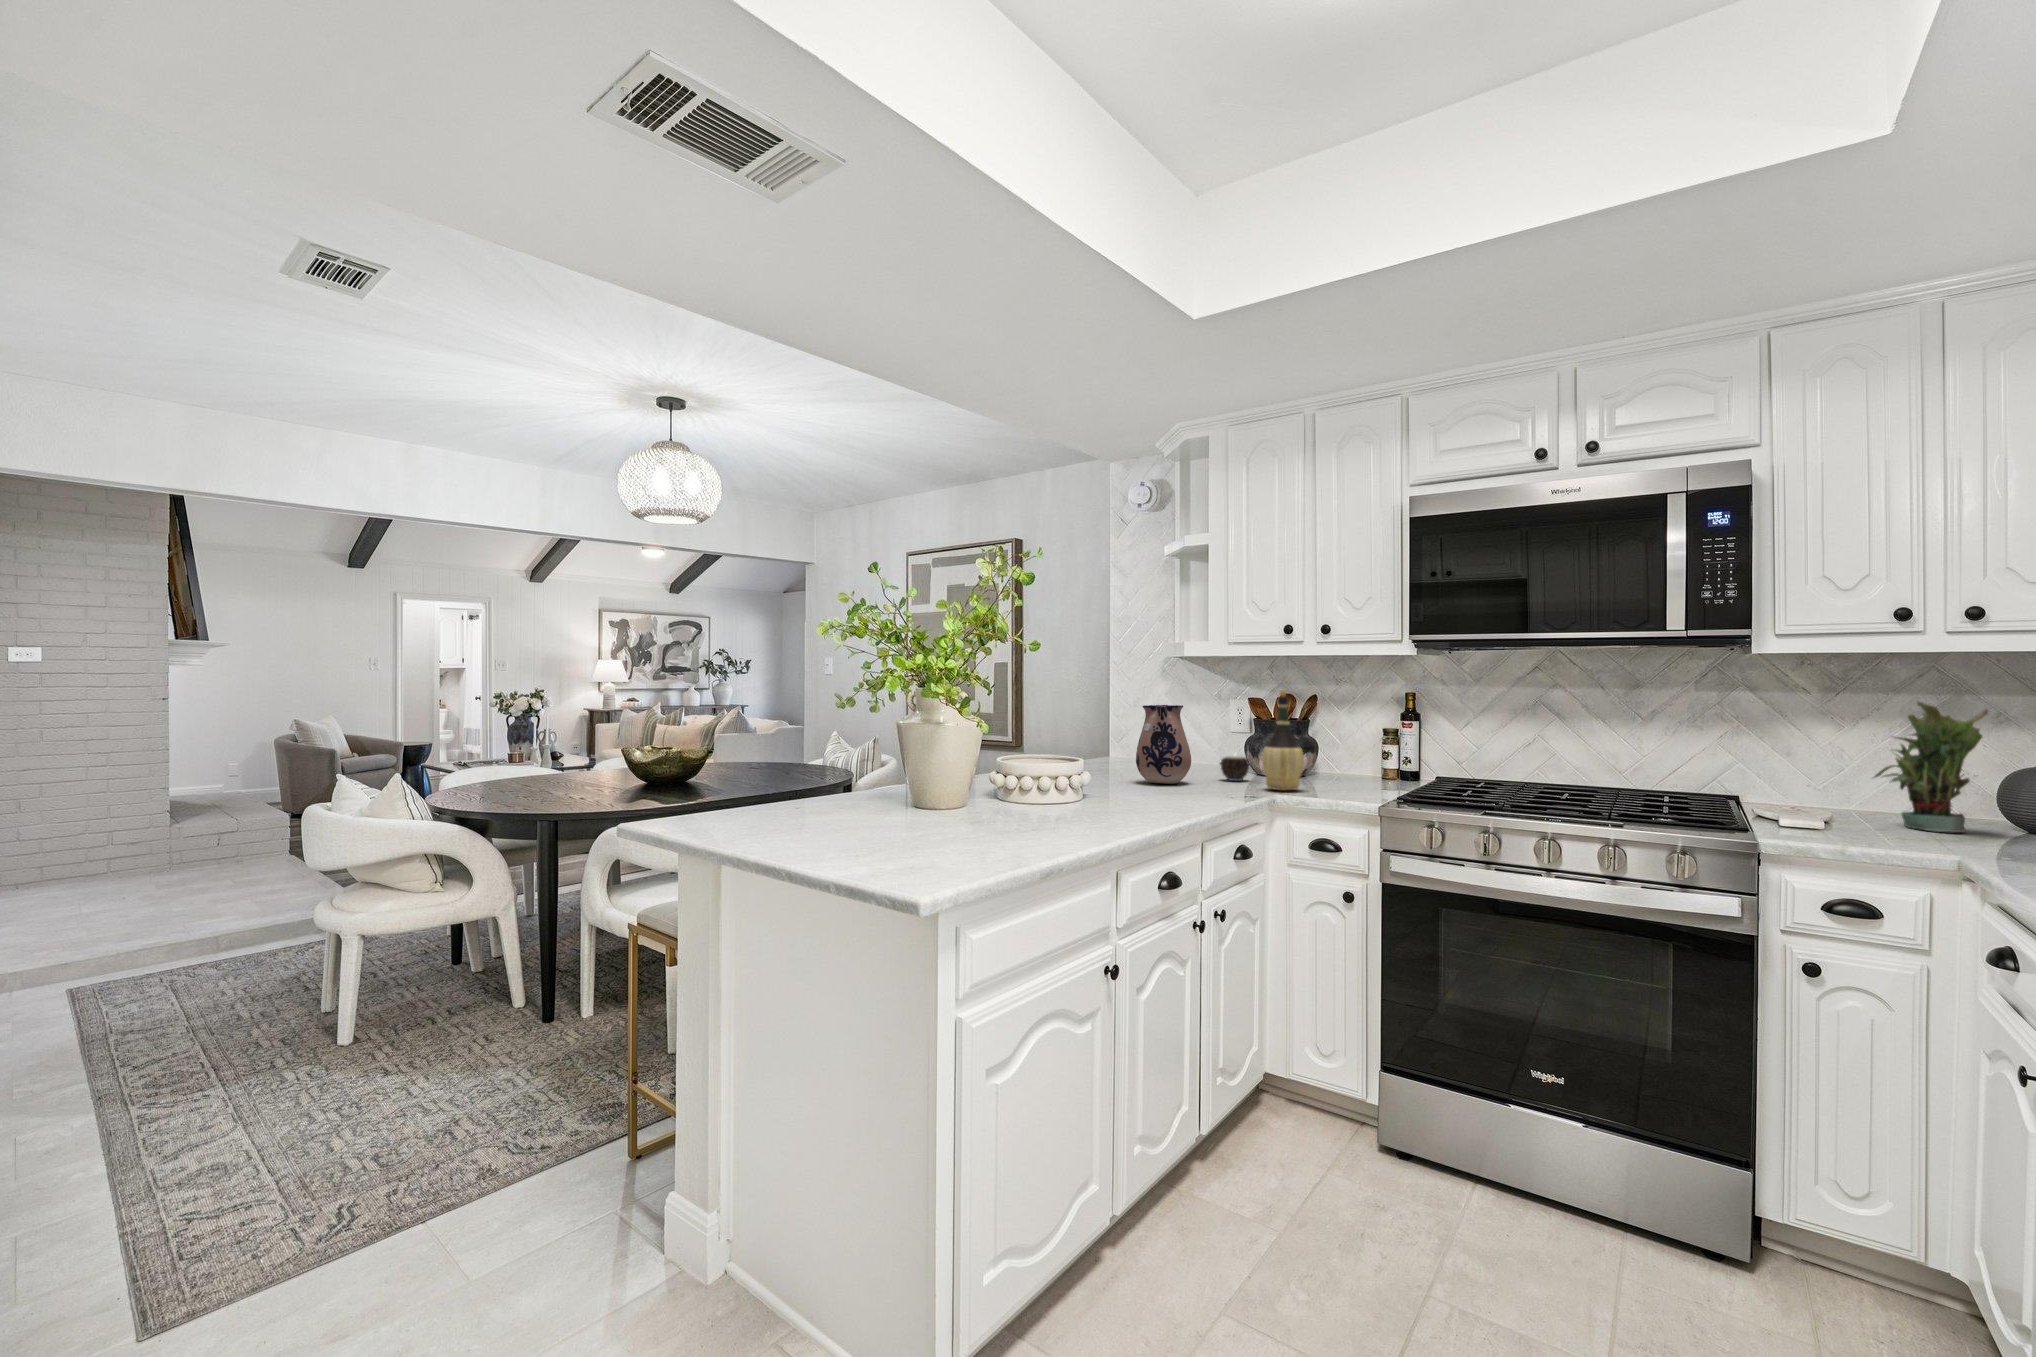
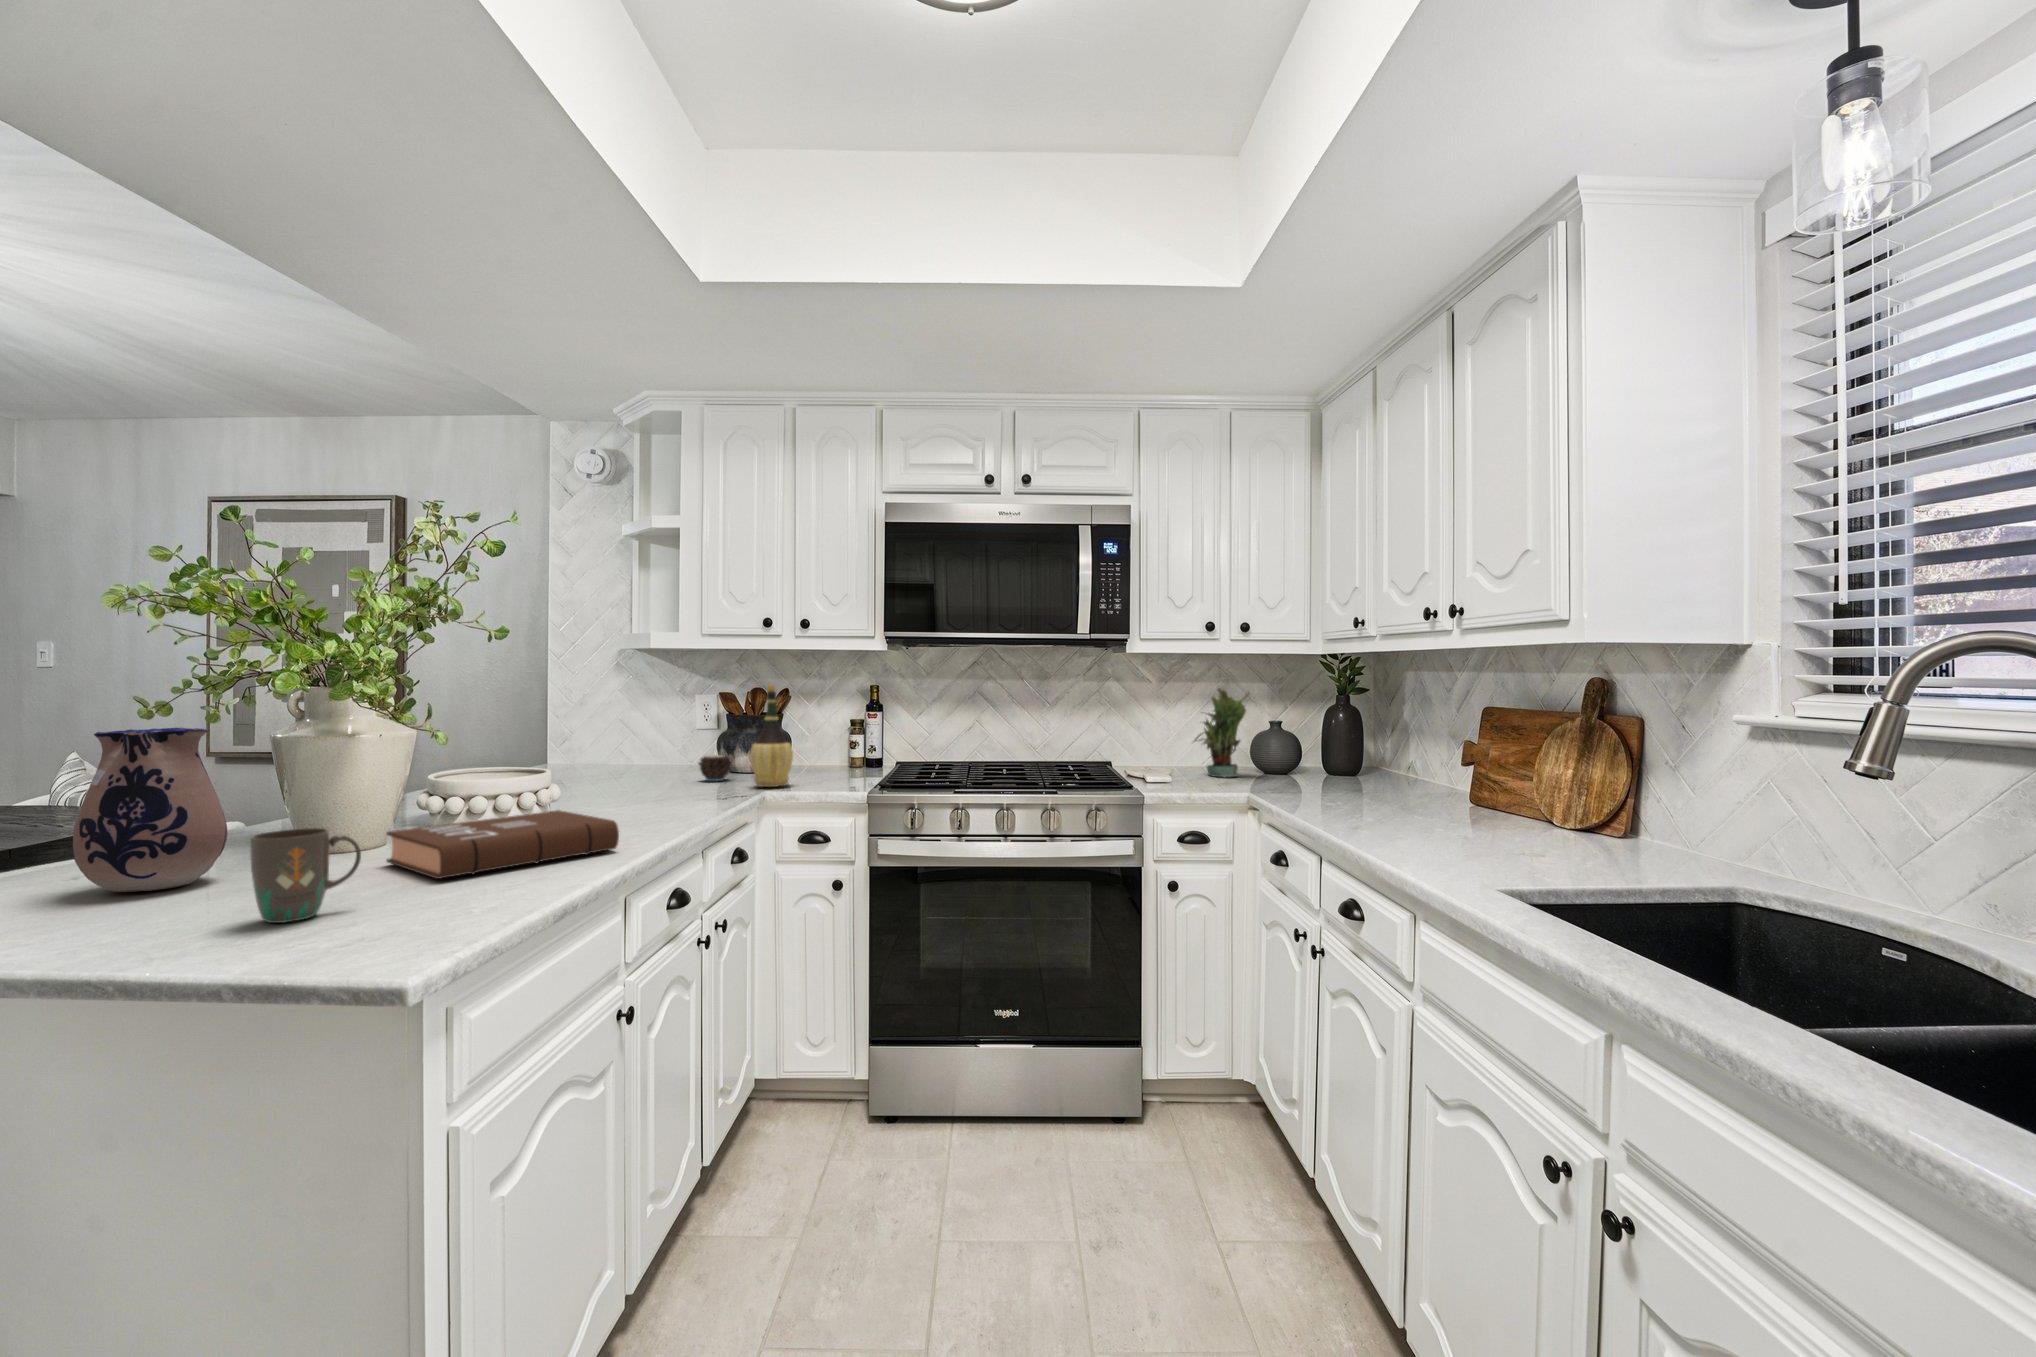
ceramic pitcher: present [1136,705,1191,784] -> present [72,727,228,892]
mug: none [864,785,926,850] -> present [251,828,361,923]
book: none [957,792,1114,834] -> present [386,810,619,879]

